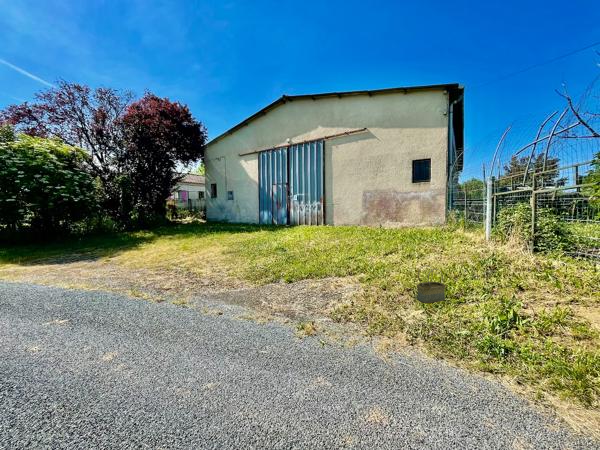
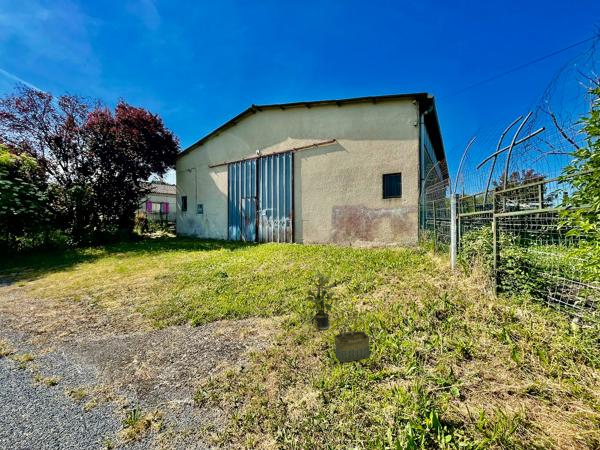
potted plant: none [382,241,406,285] -> present [306,275,335,330]

